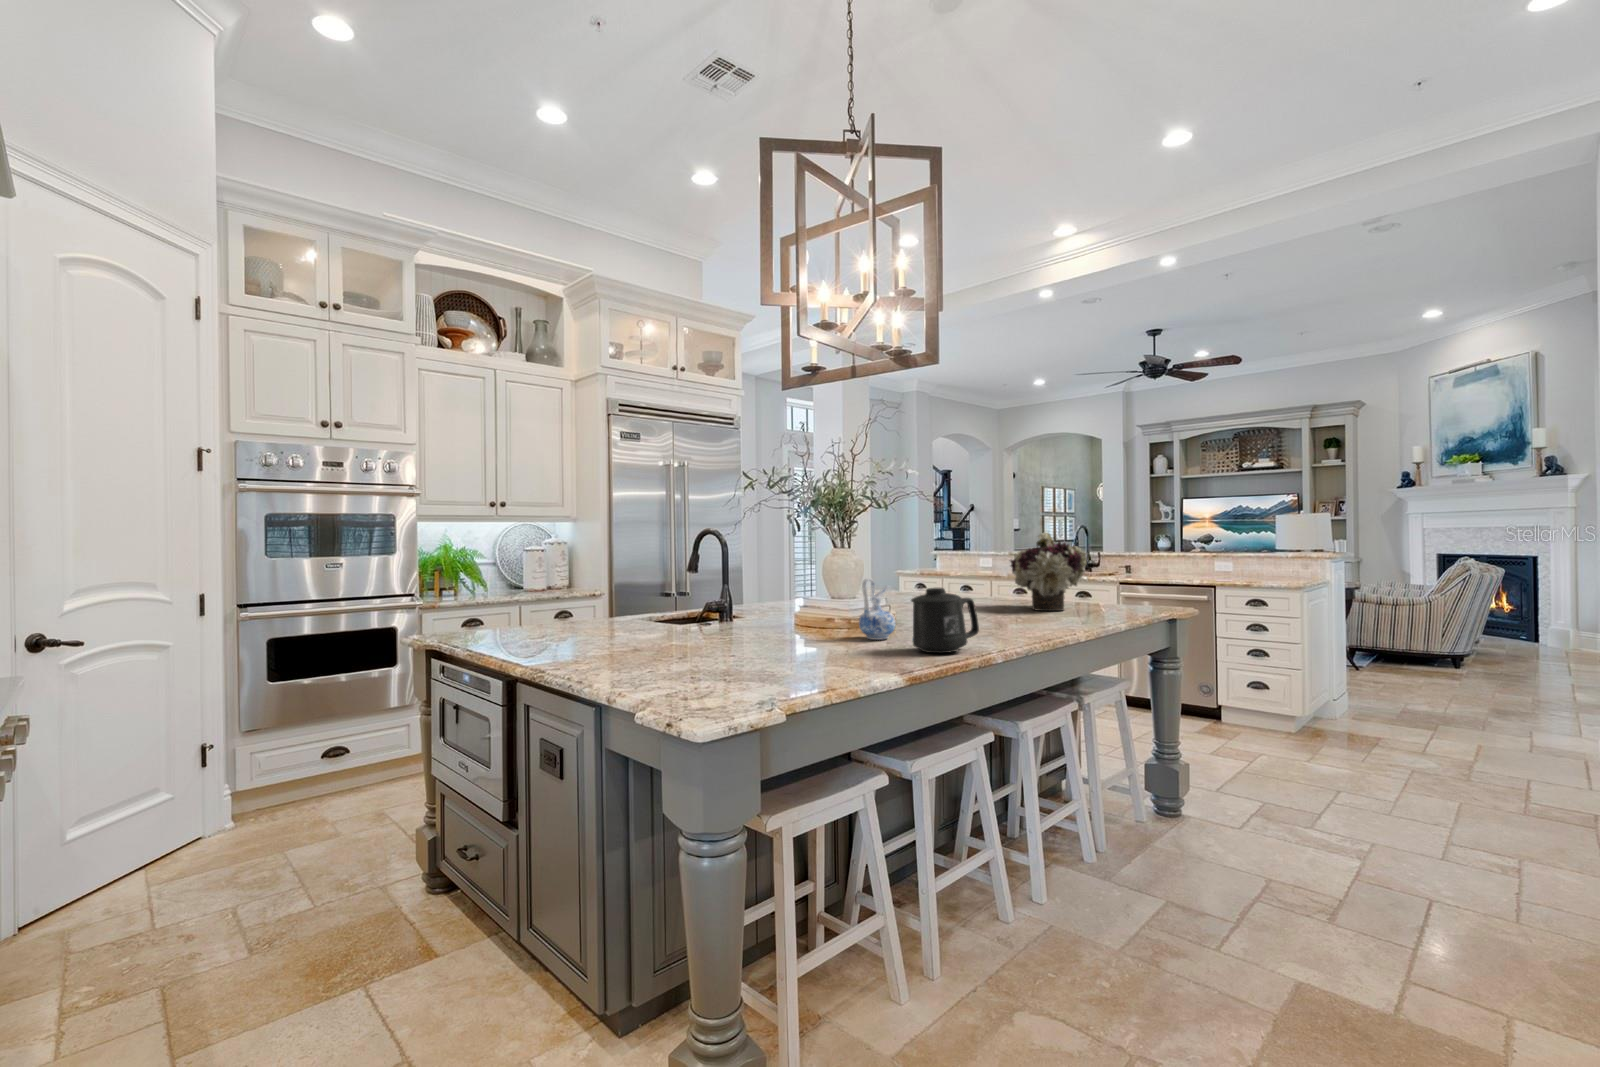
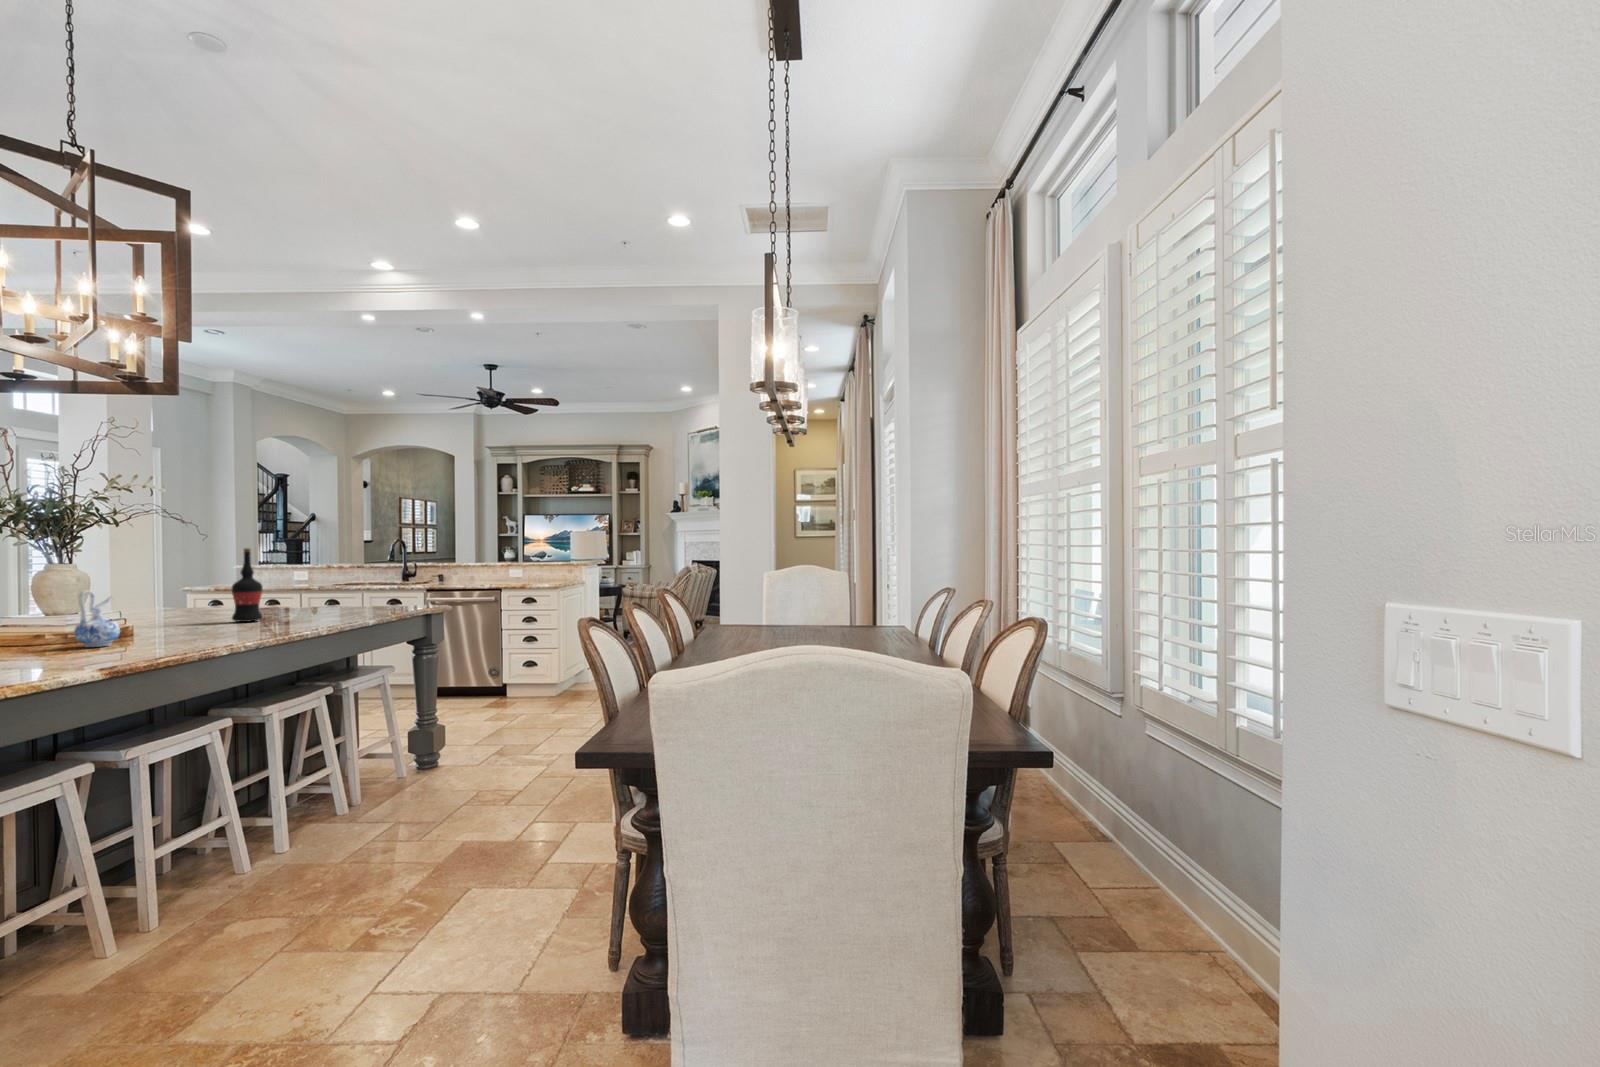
flower arrangement: present [1011,532,1087,611] -> none [281,546,353,615]
wine bottle: none [973,534,1003,616] -> present [232,548,263,622]
mug: present [911,588,979,653] -> none [128,596,205,652]

